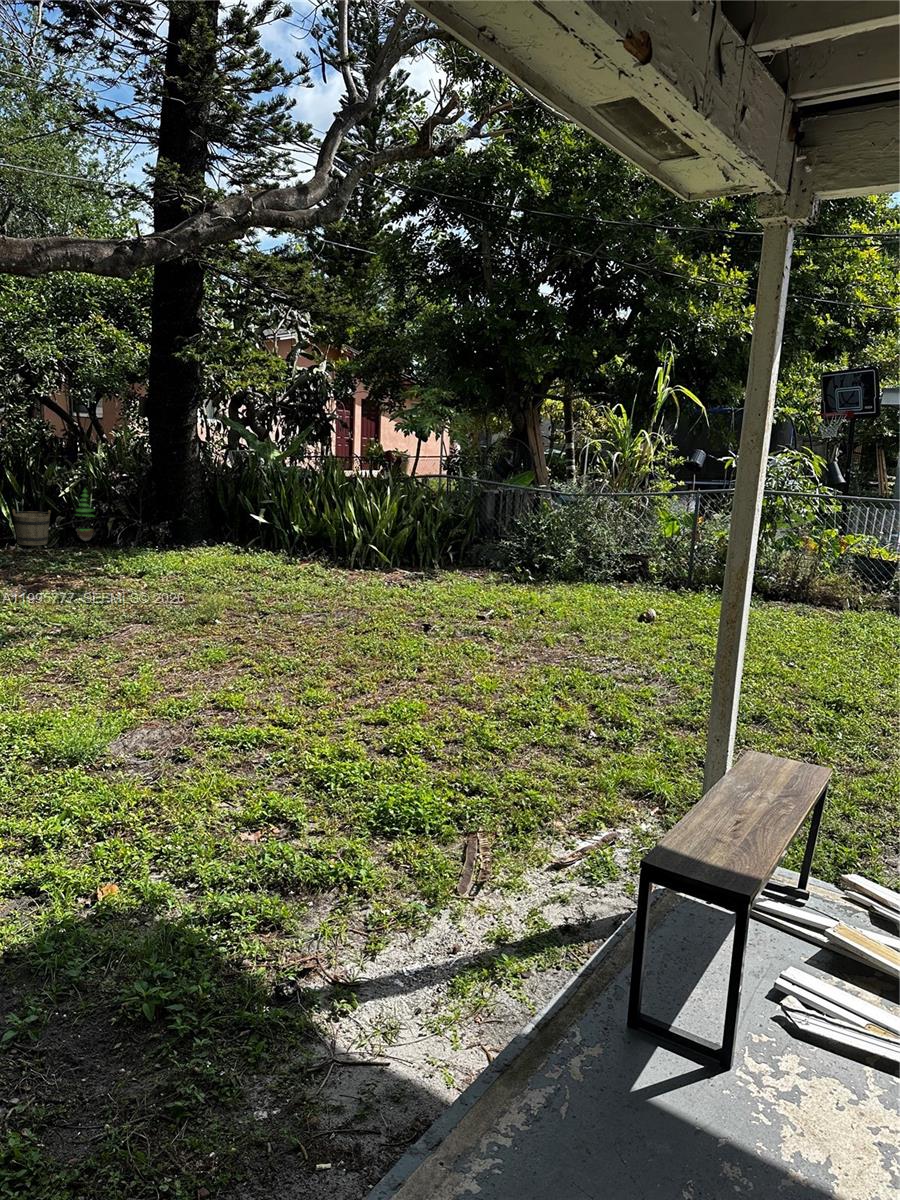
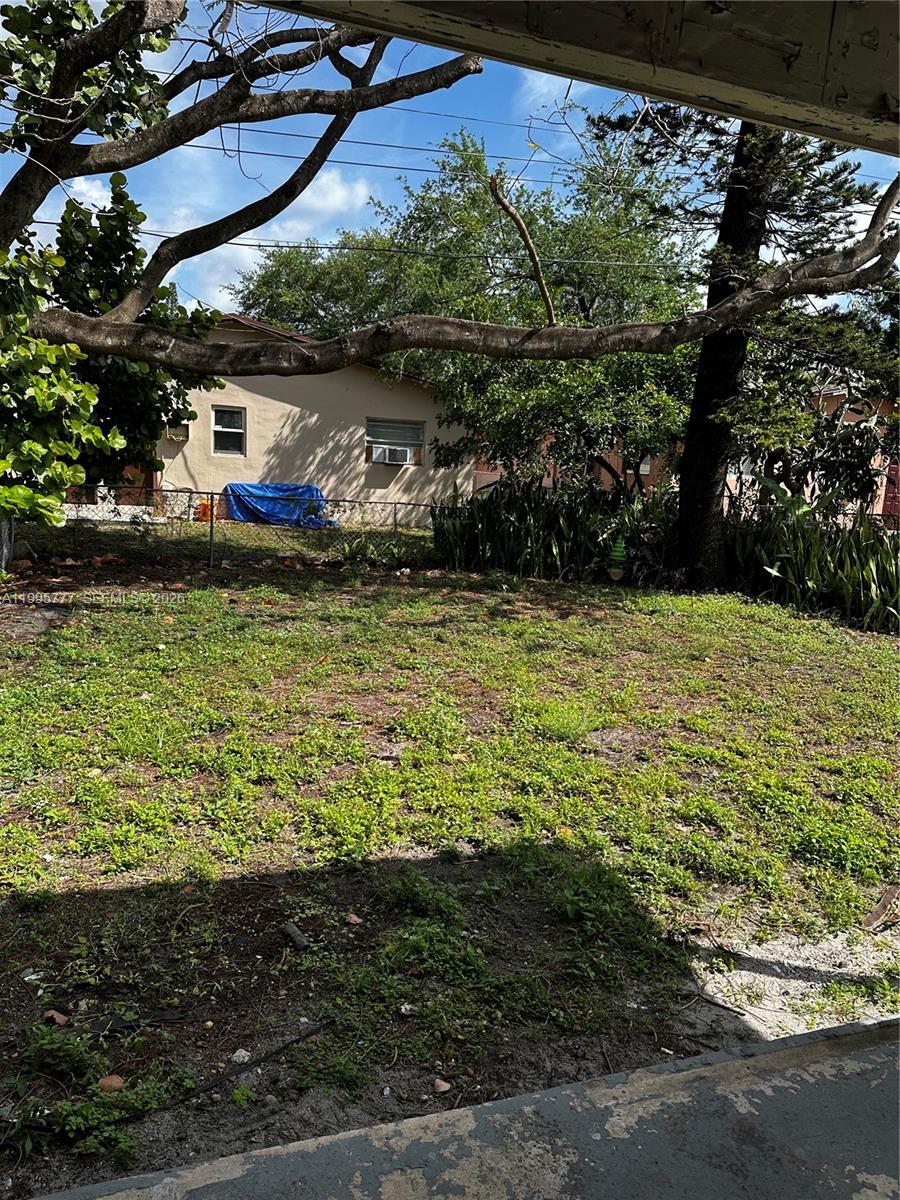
bucket: present [12,509,51,545] -> none [561,549,591,580]

